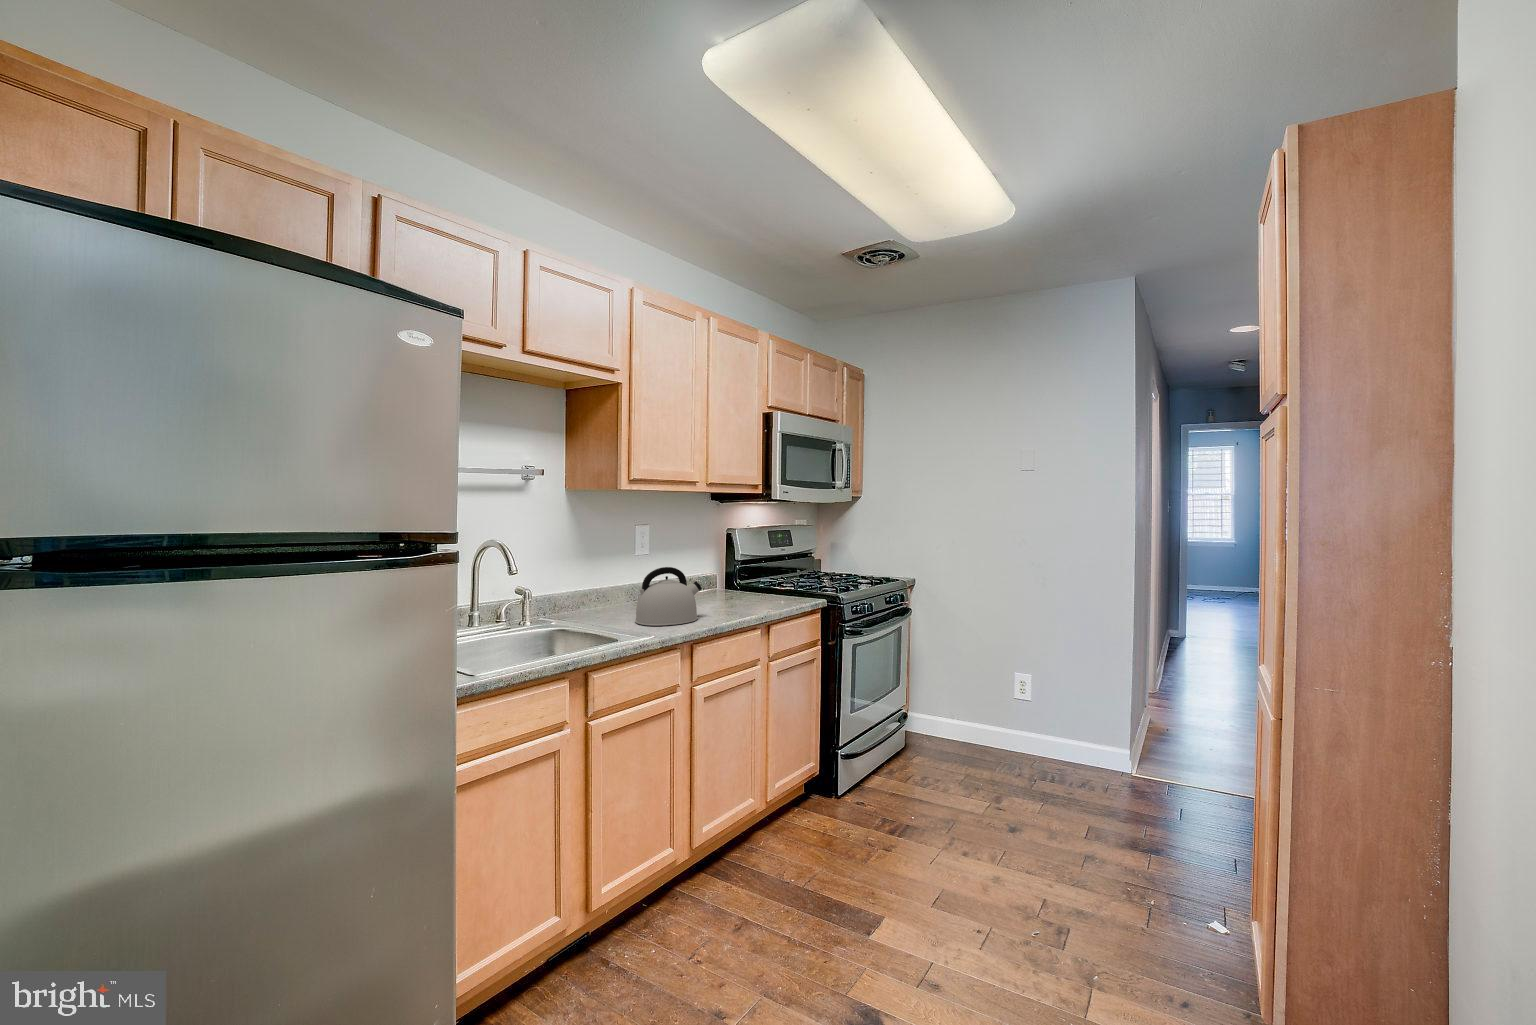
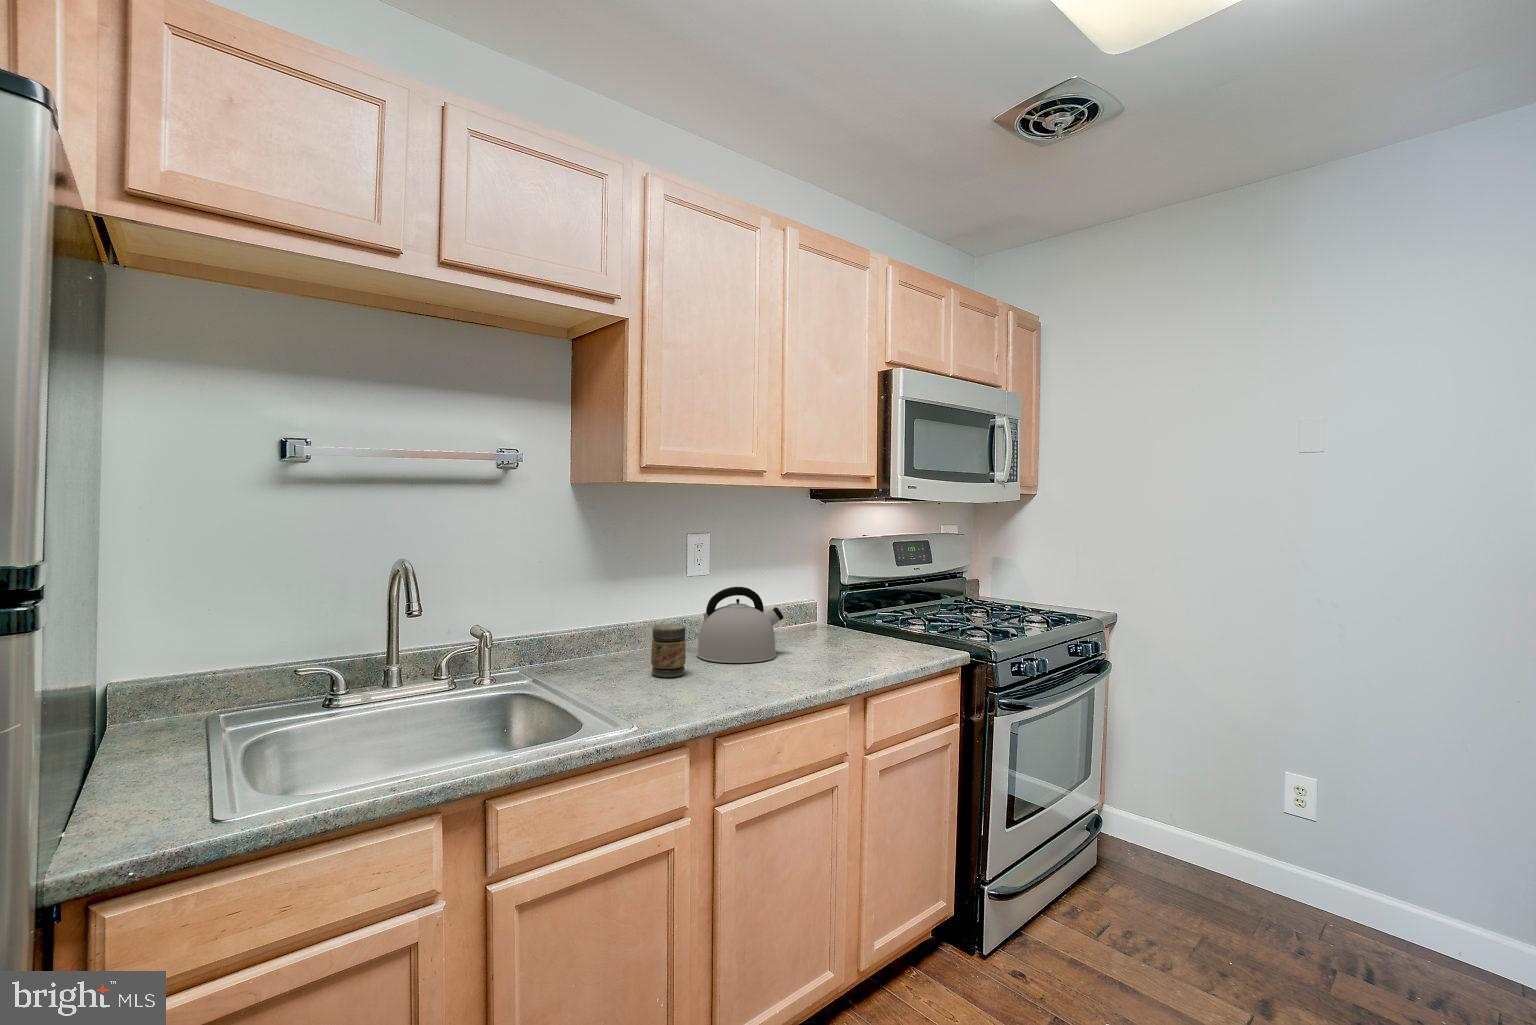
jar: none [605,597,632,639] -> present [651,624,686,677]

